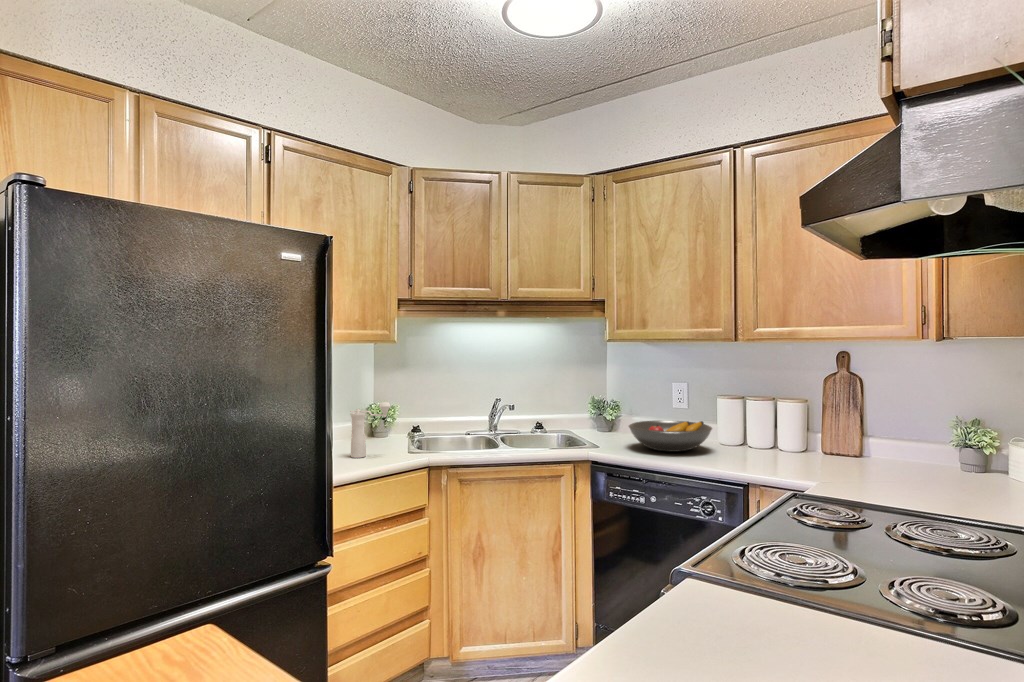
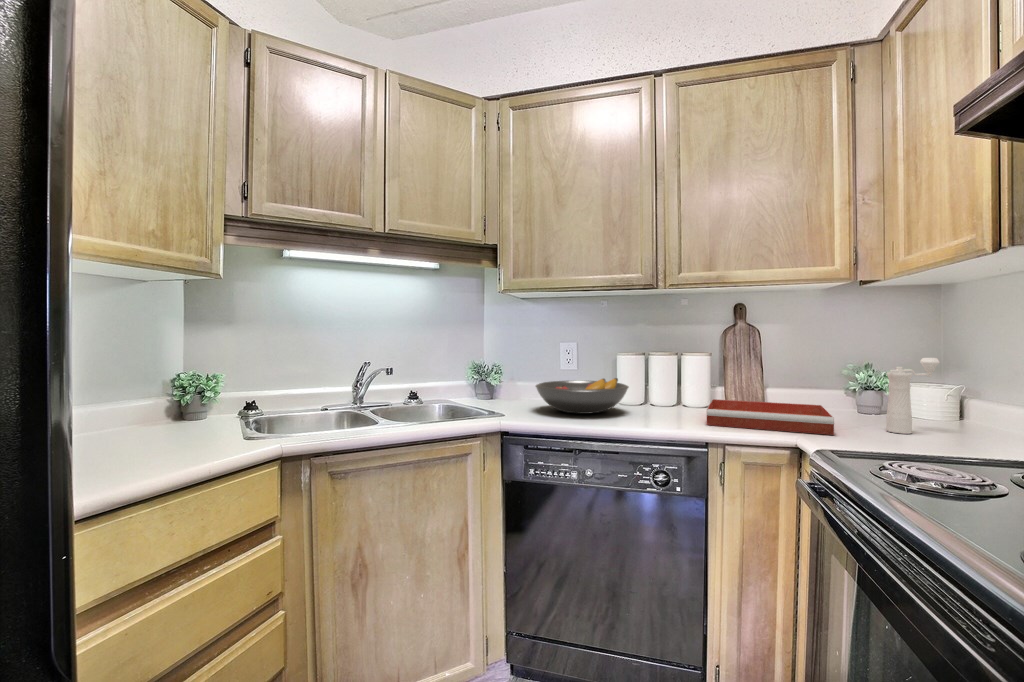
pepper mill: present [350,402,391,458] -> present [886,358,940,434]
tray: none [759,446,890,484] -> present [707,399,834,435]

